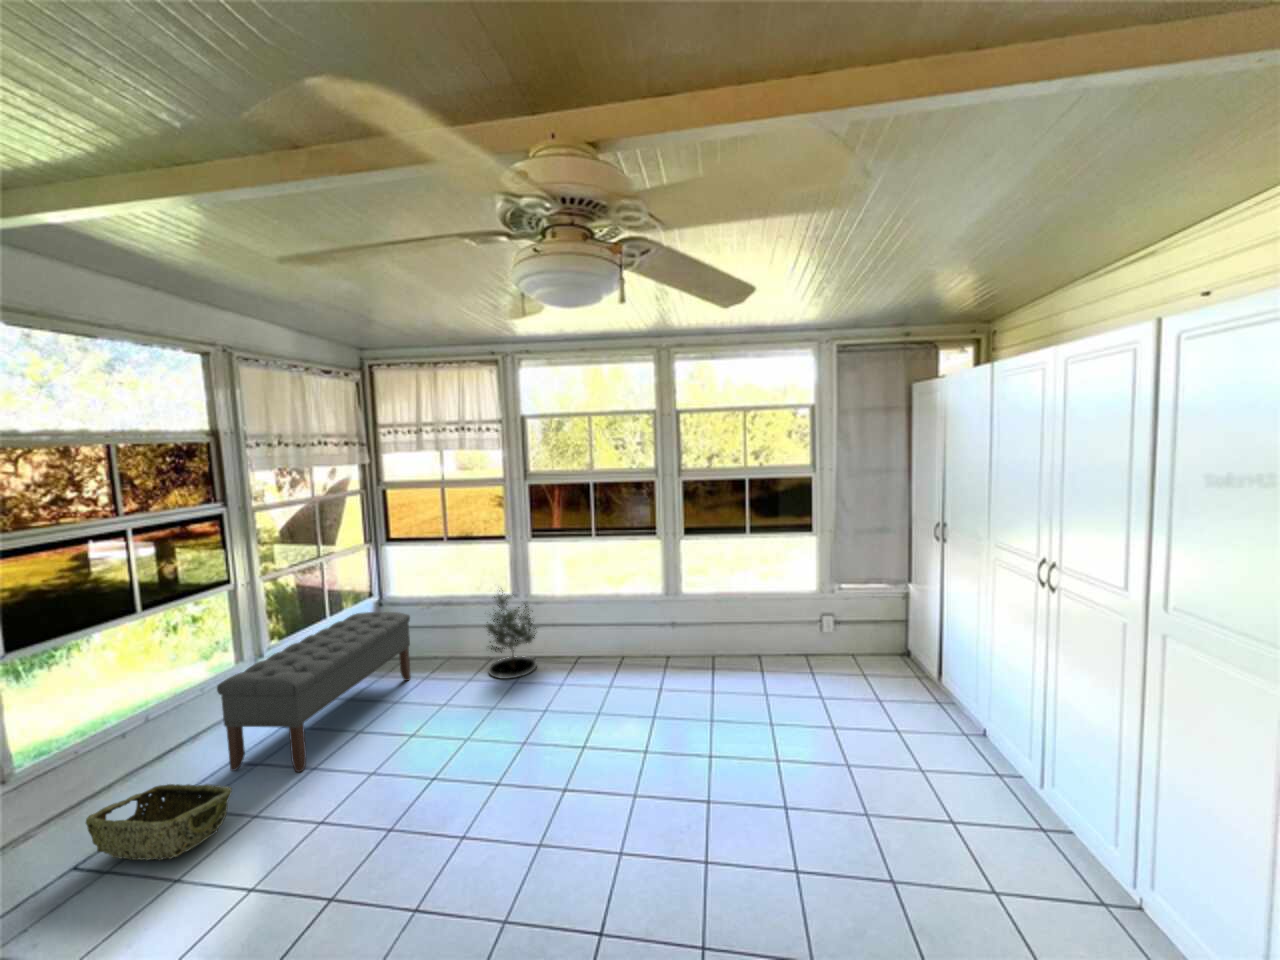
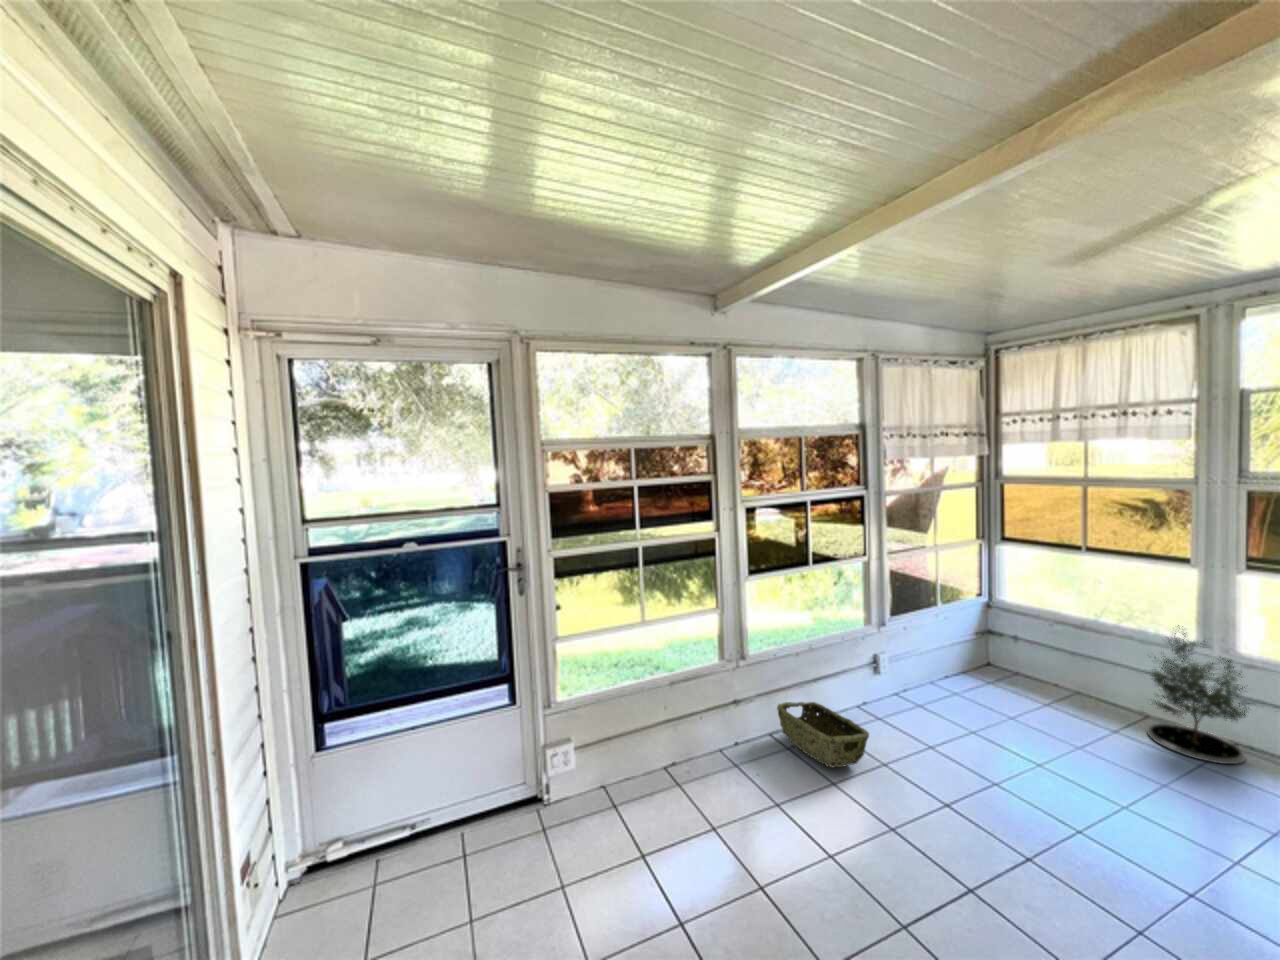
bench: present [217,612,411,772] -> none [853,609,1031,746]

